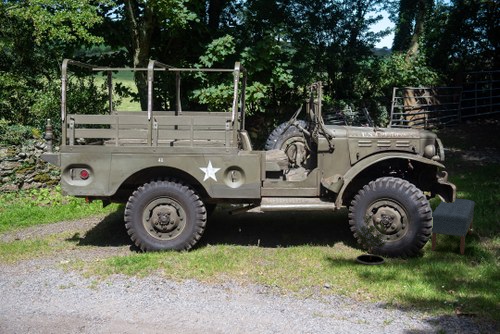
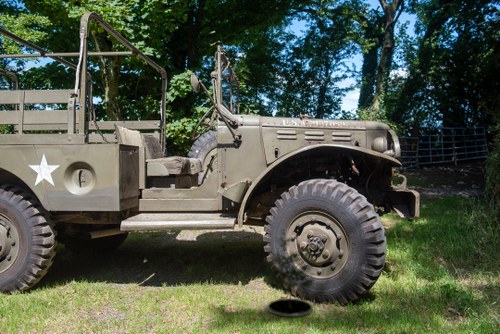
bench: present [431,199,475,254] -> none [384,216,444,297]

